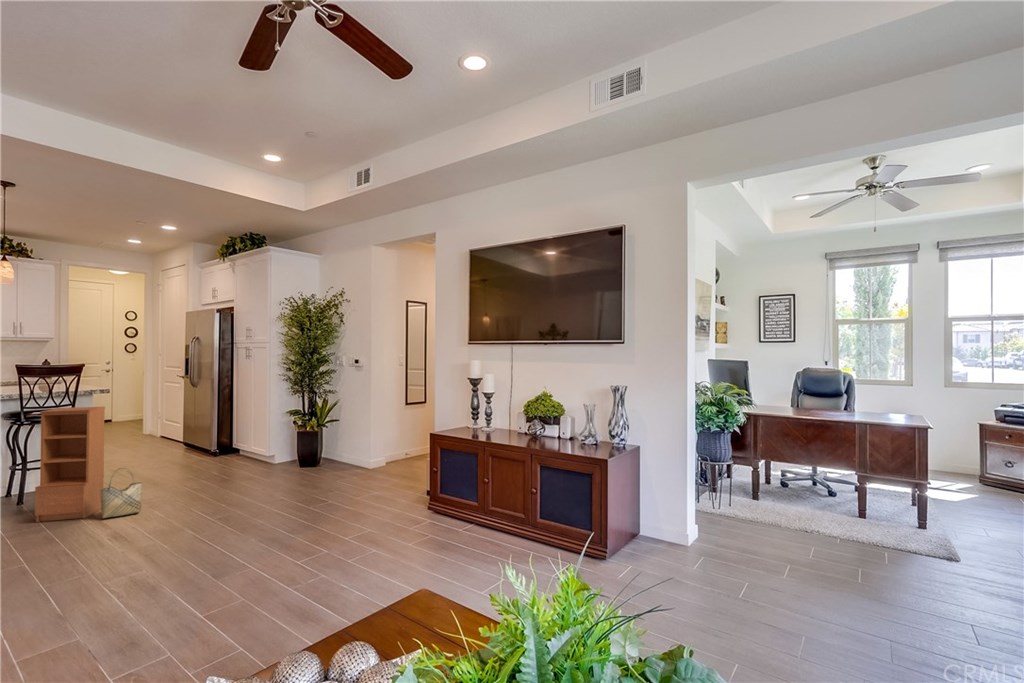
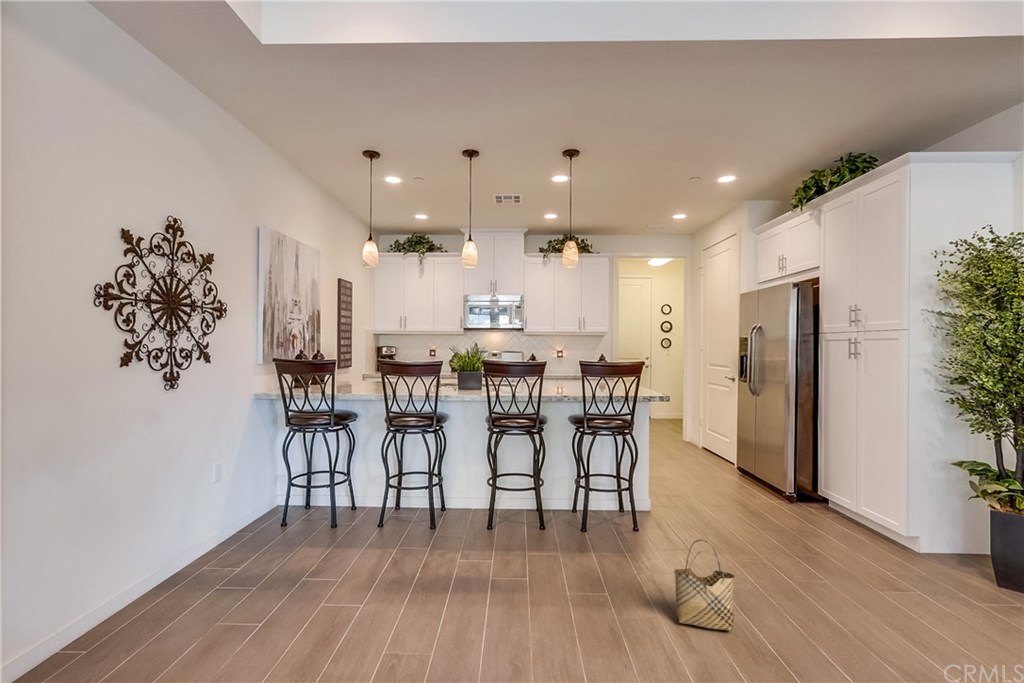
bookcase: present [35,407,105,522] -> none [598,423,675,606]

